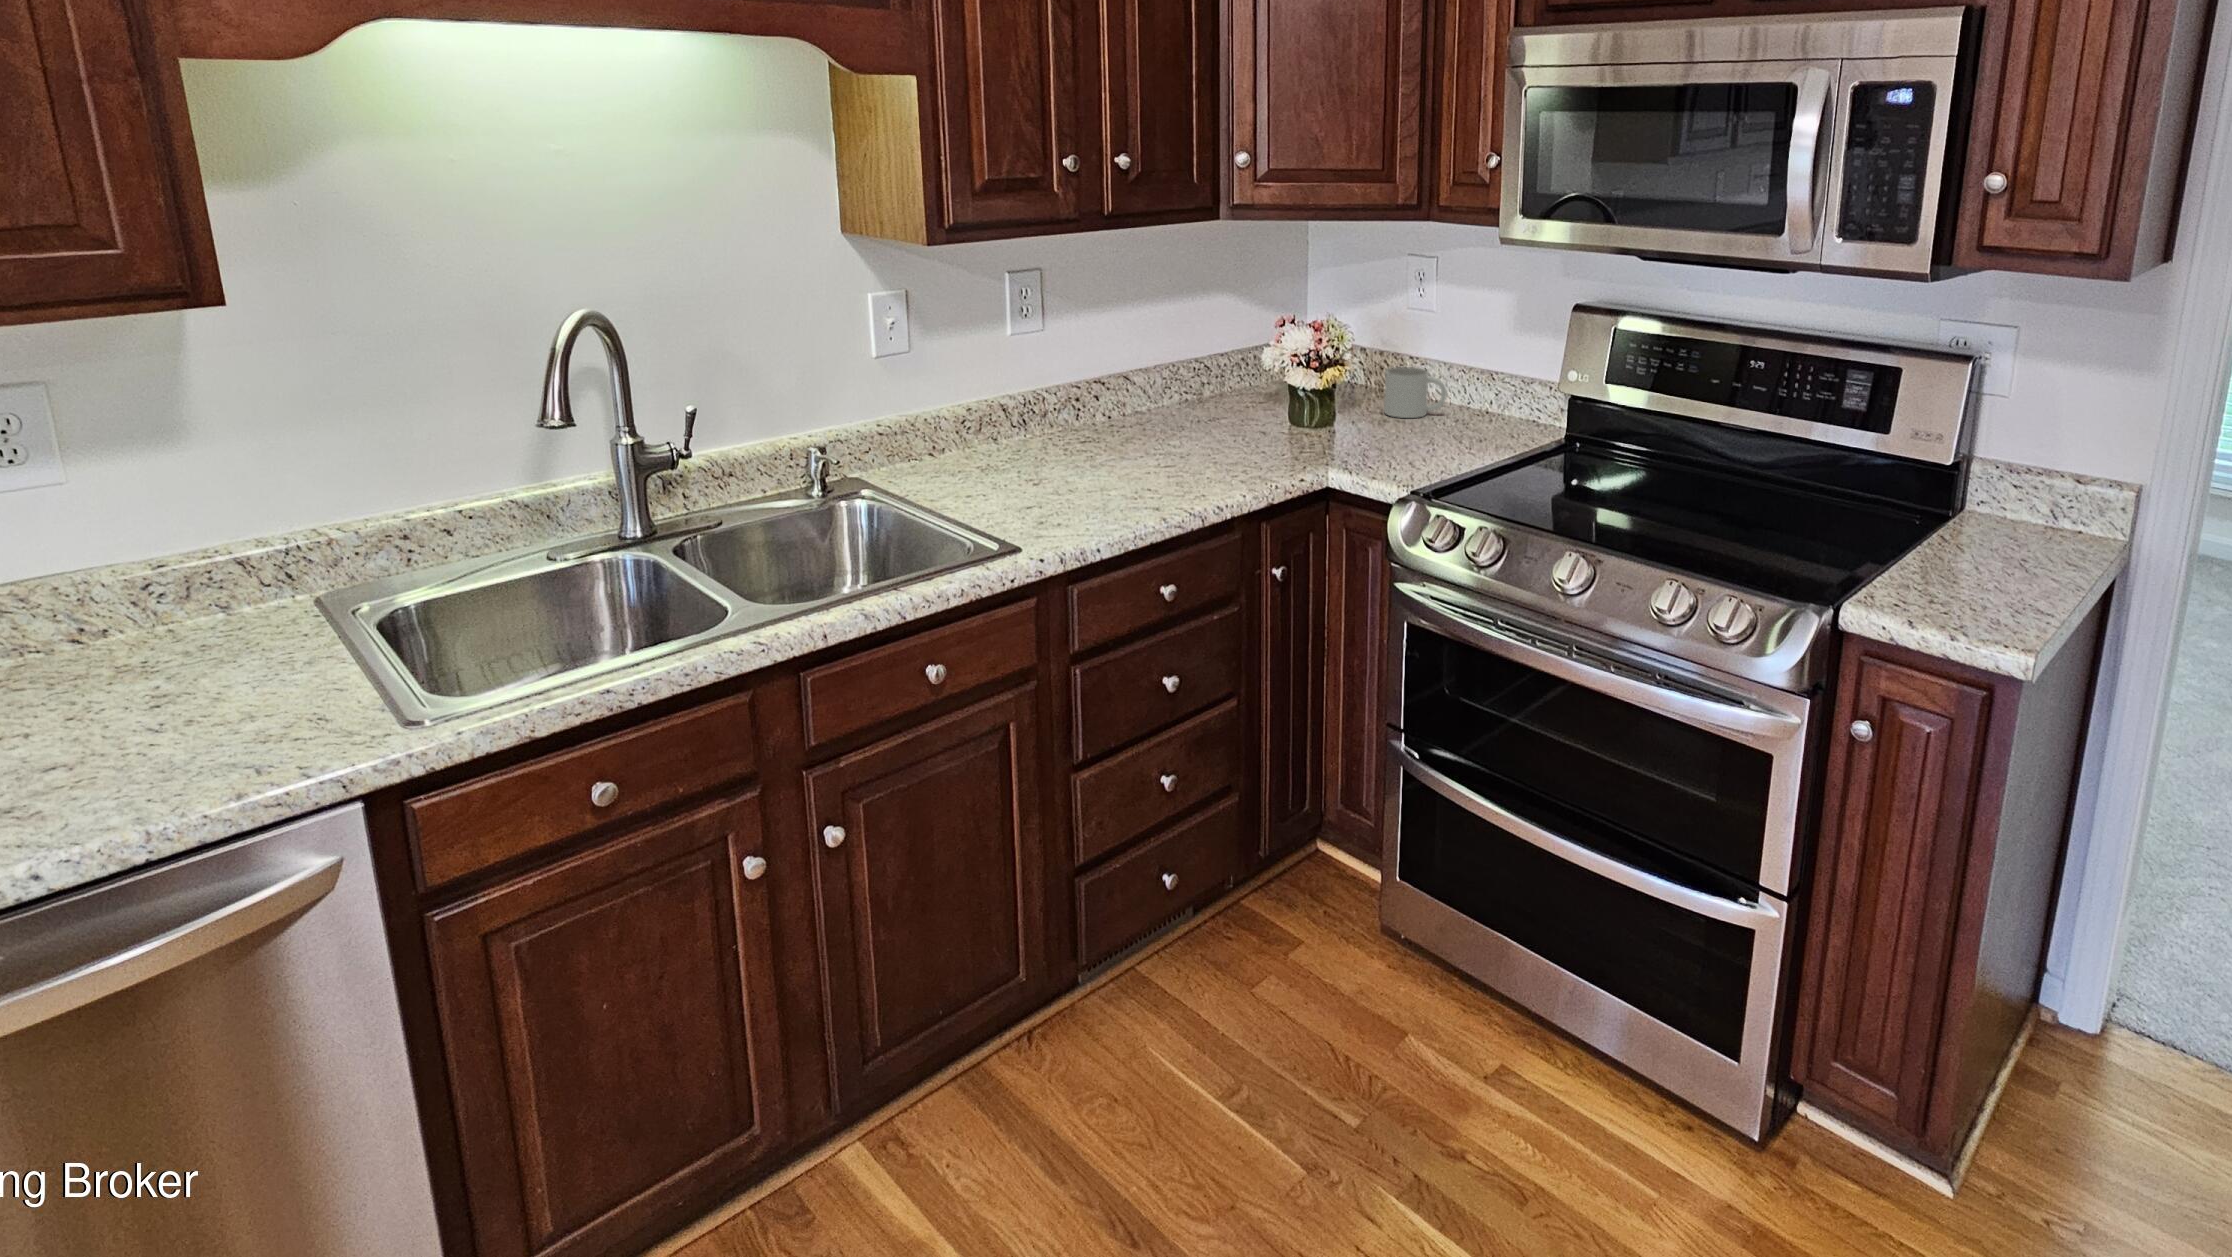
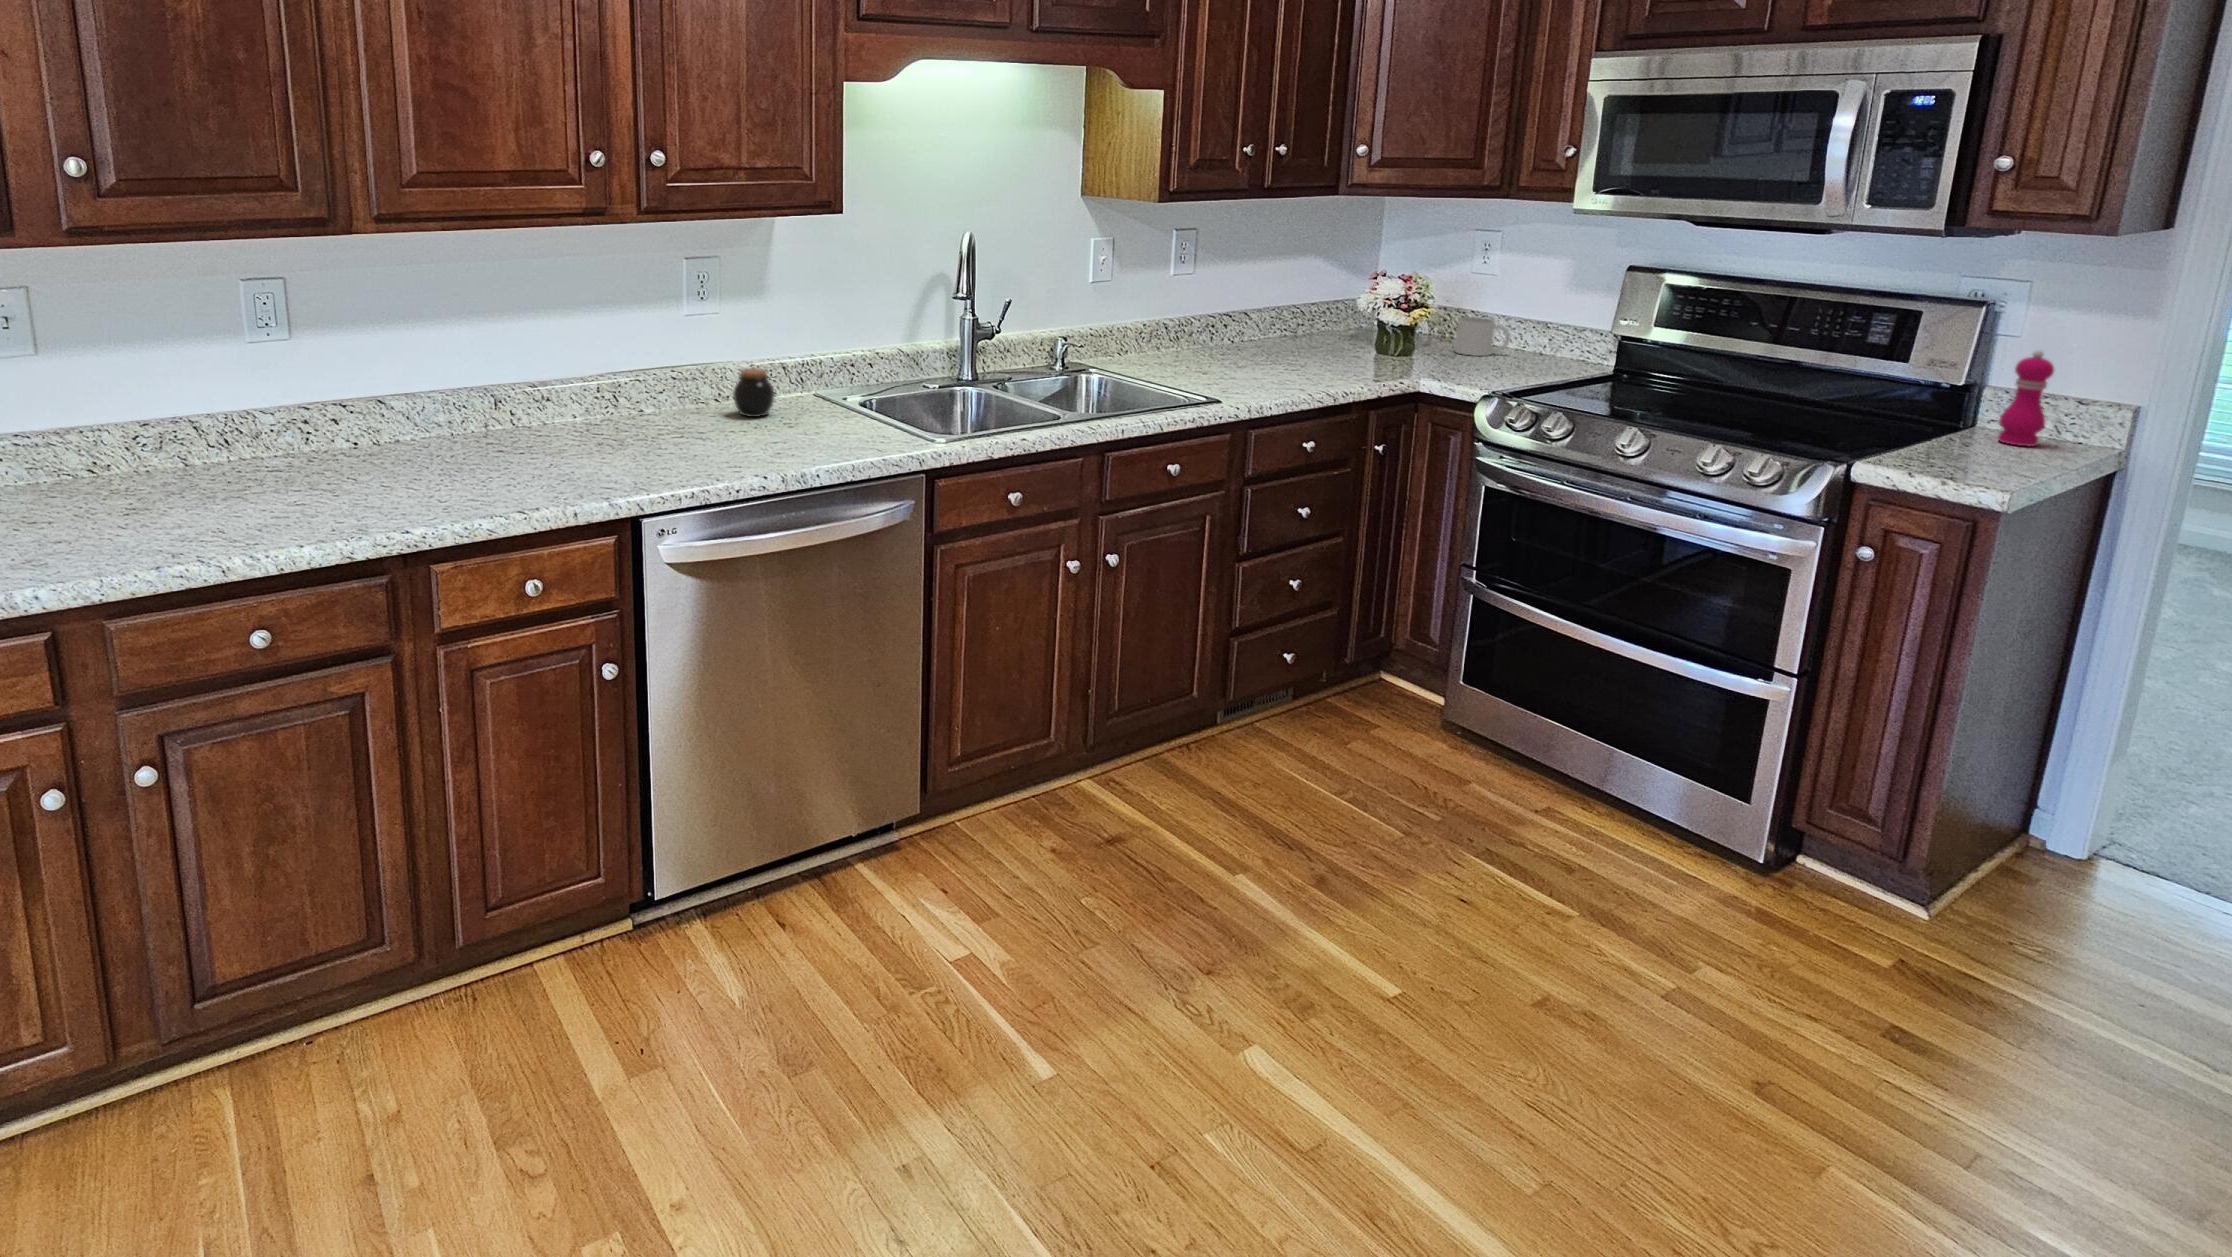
pepper mill: none [1994,423,2054,547] -> present [1998,350,2054,447]
jar: none [54,587,158,682] -> present [733,368,775,417]

